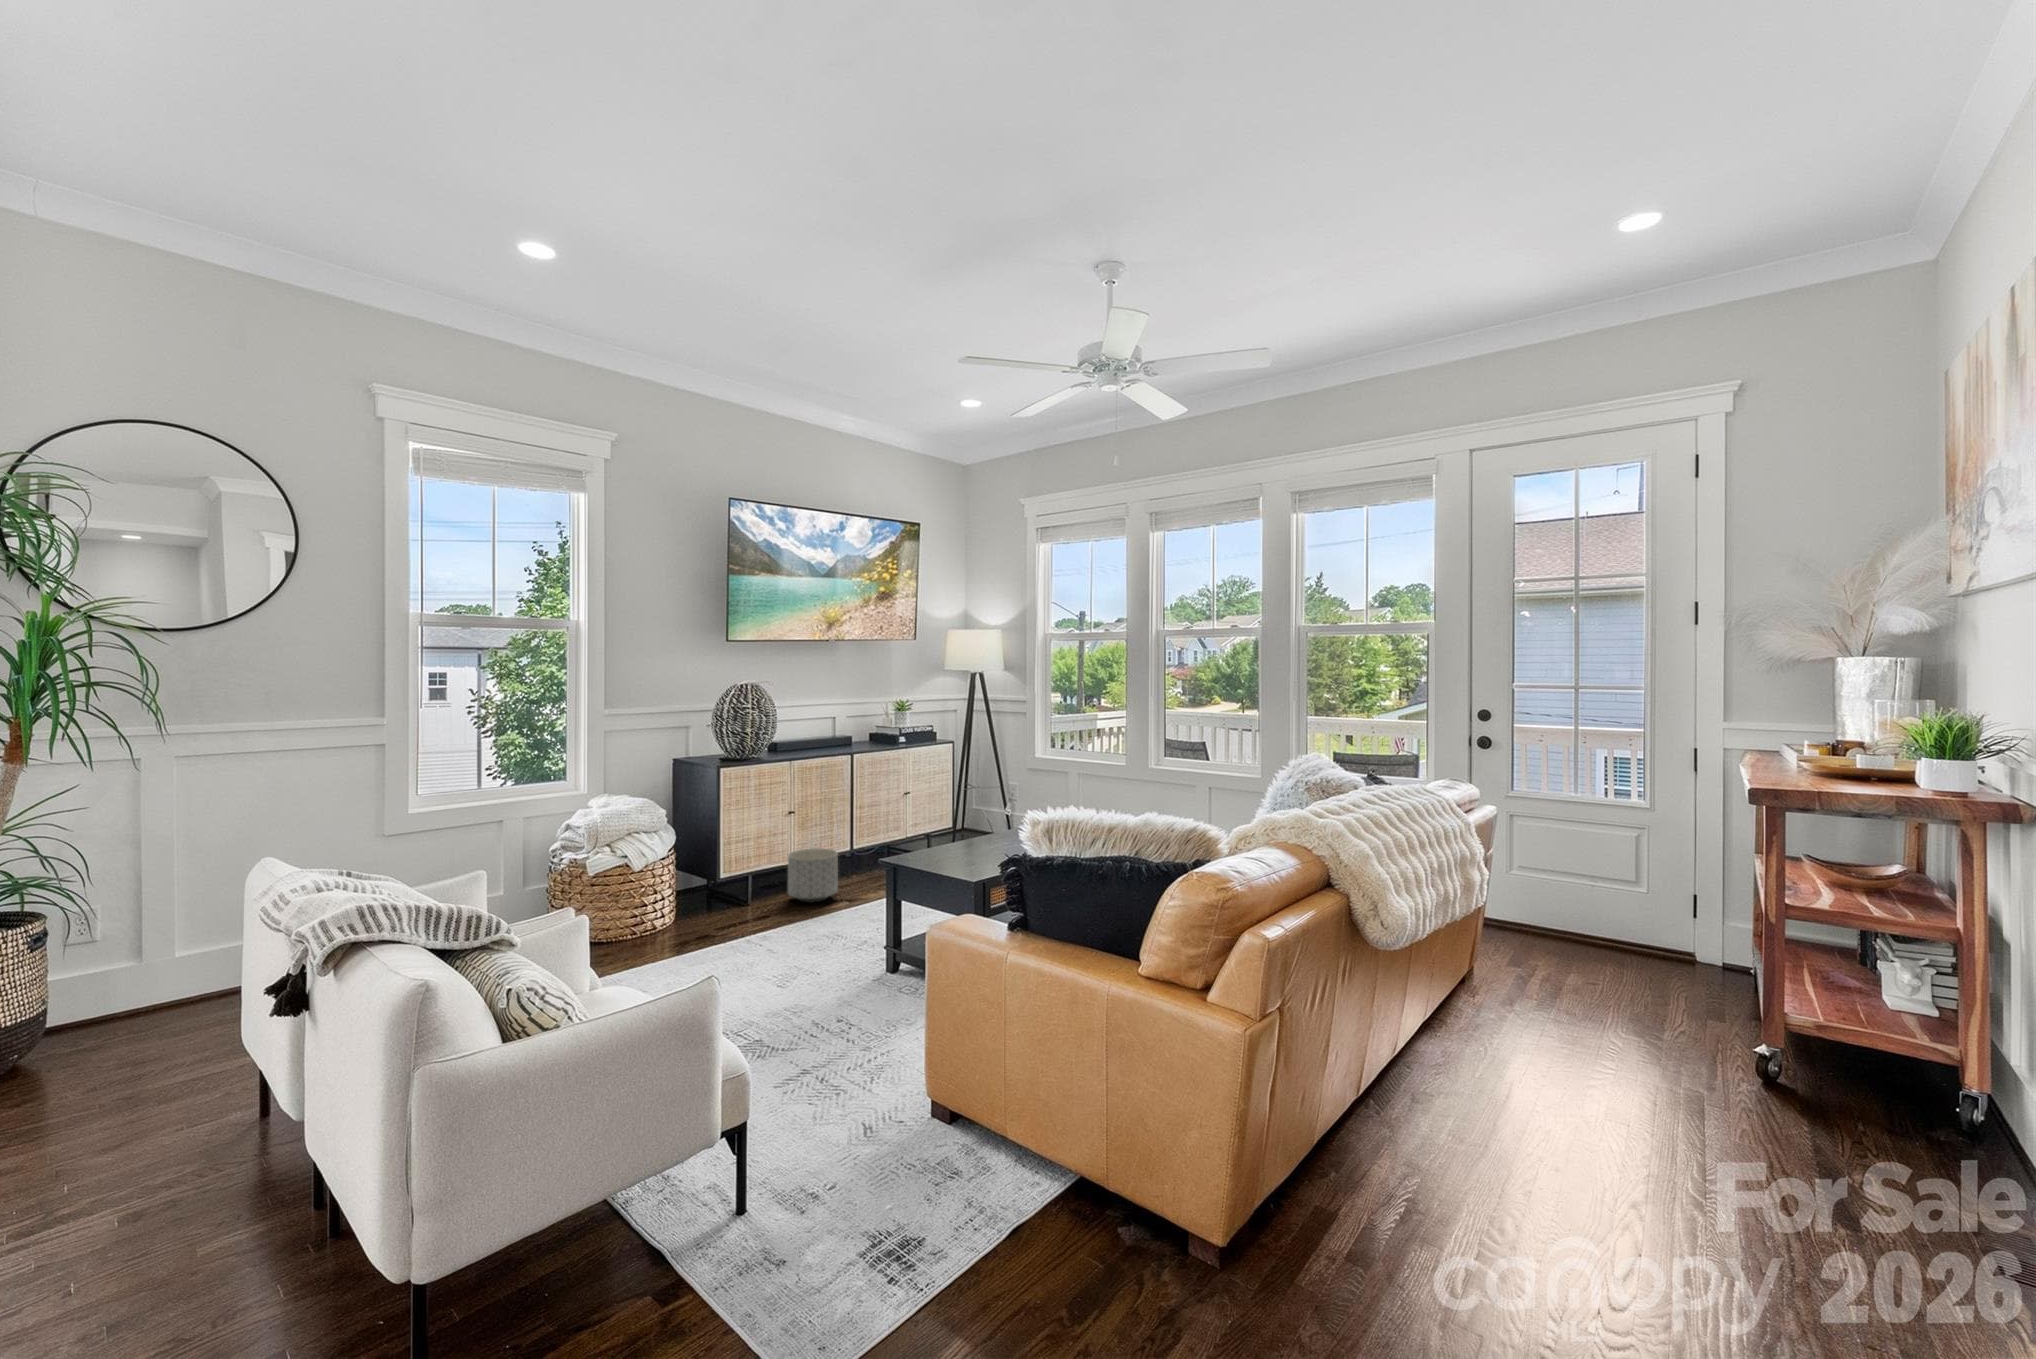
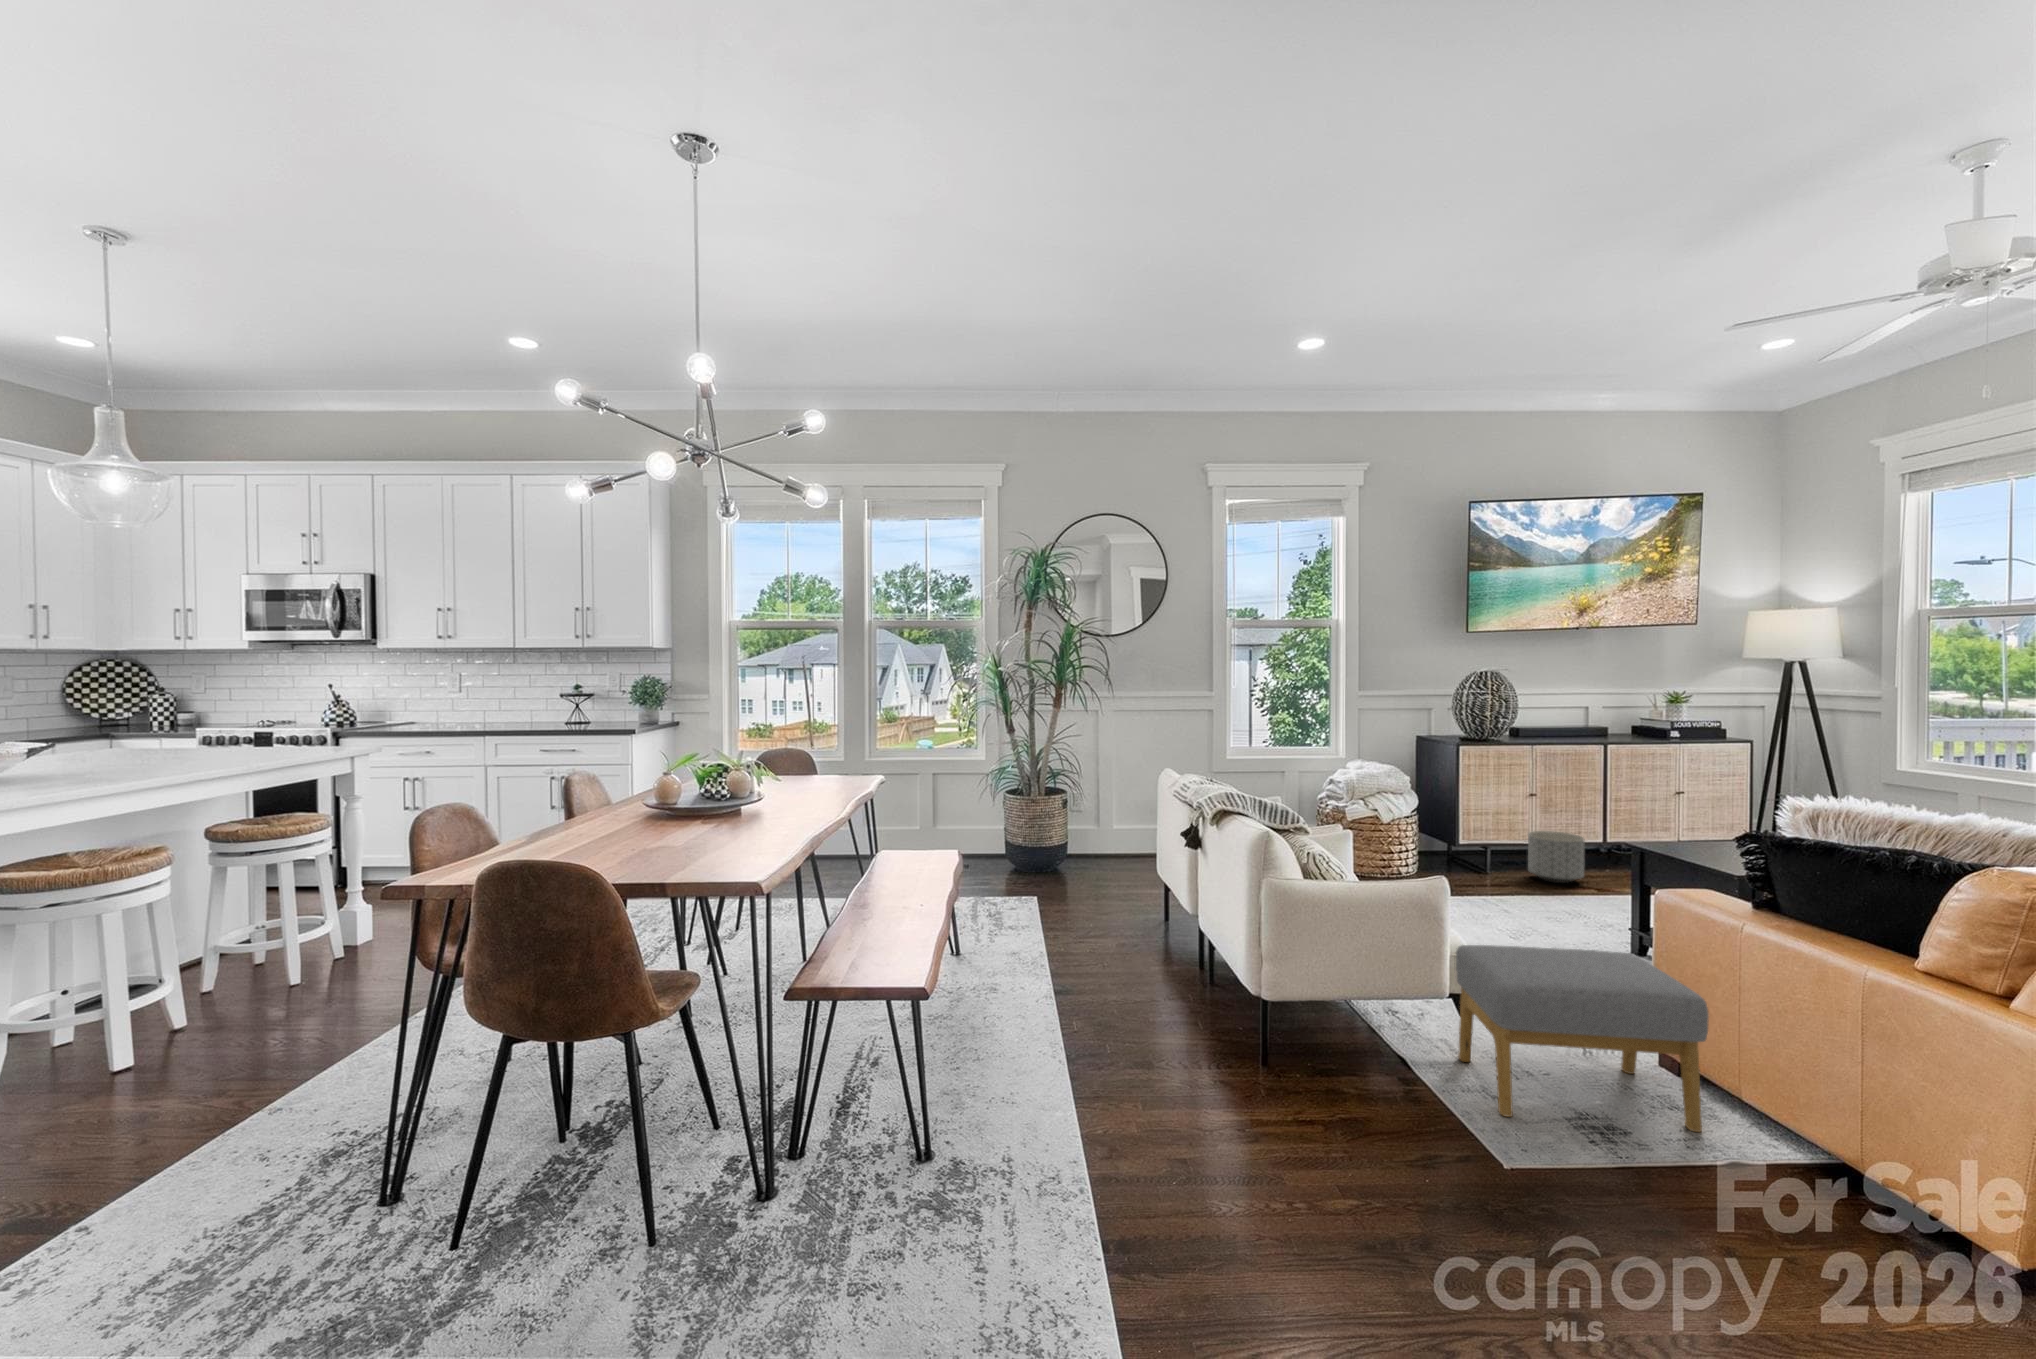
footstool: none [729,1007,987,1286] -> present [1456,945,1709,1132]

